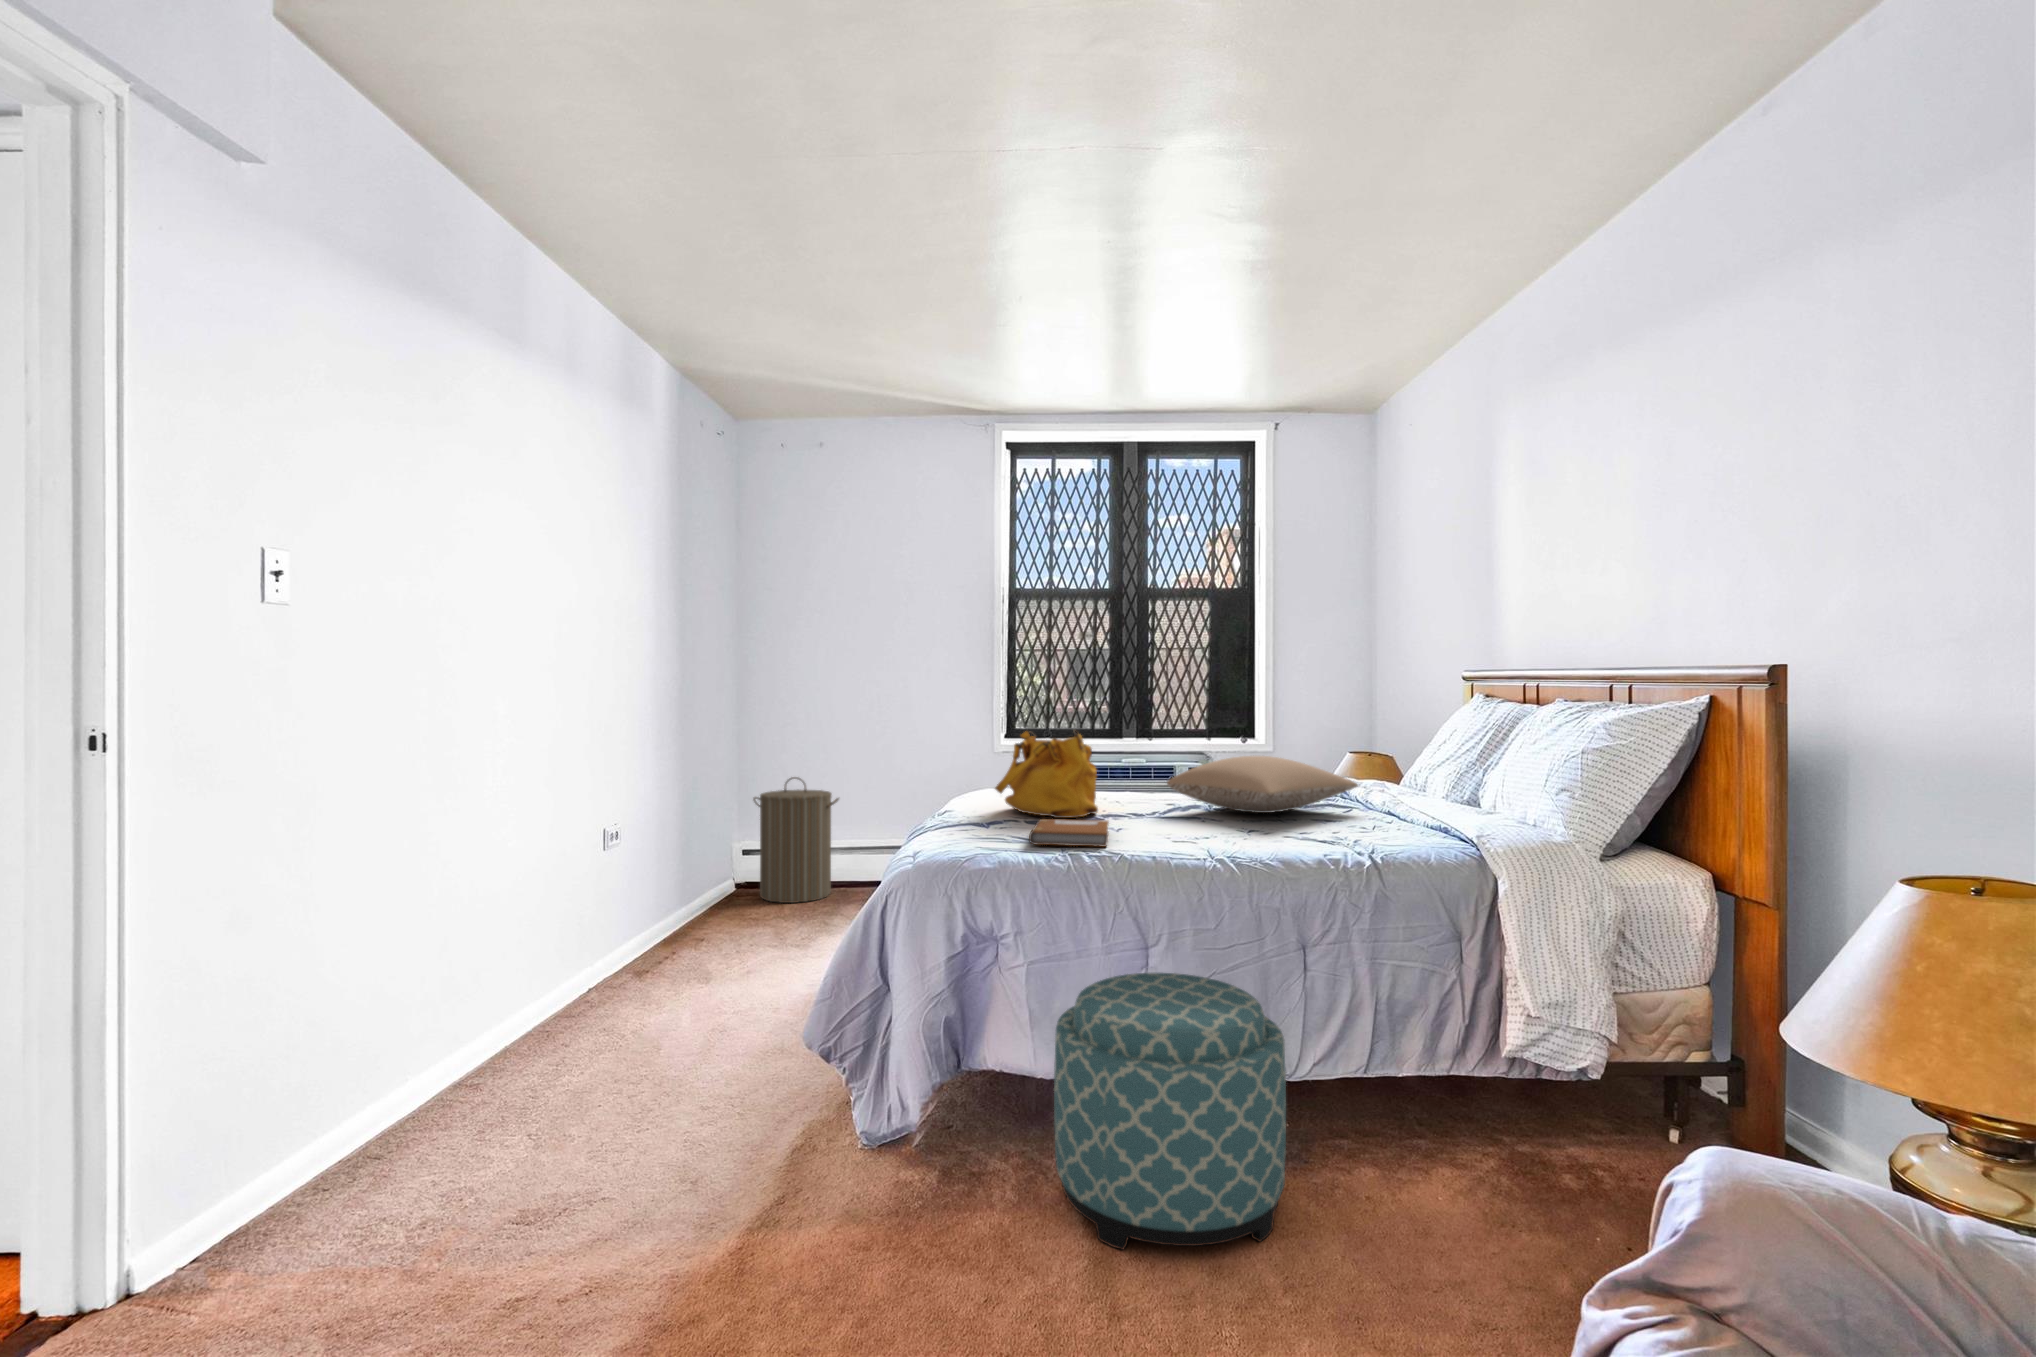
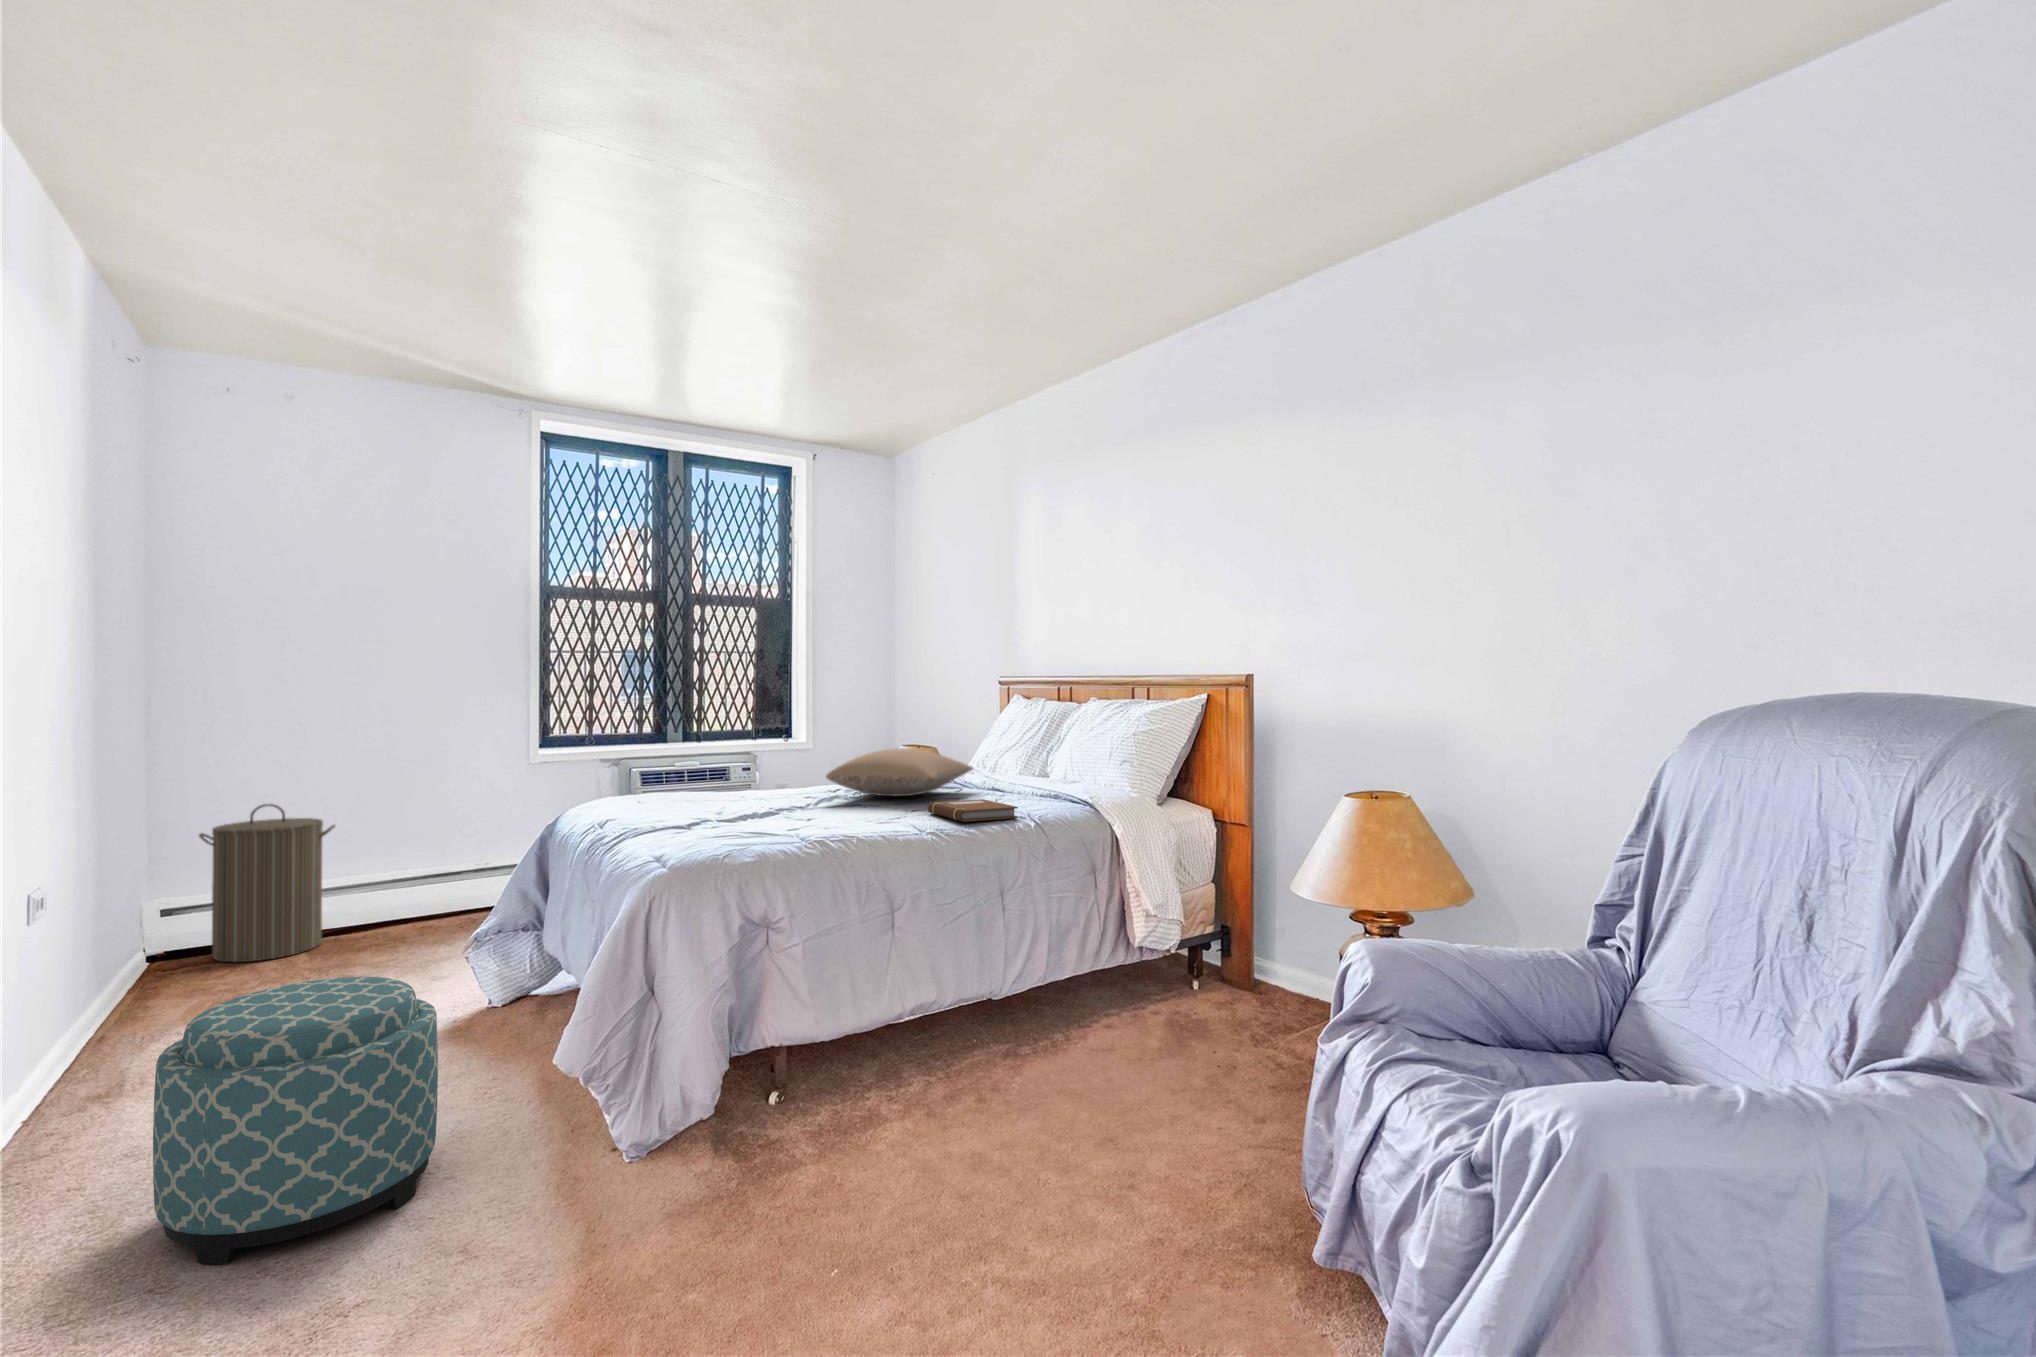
handbag: present [995,730,1098,818] -> none [665,731,768,815]
notebook: present [1029,819,1109,847] -> present [928,799,1018,822]
ottoman: present [1054,973,1286,1250] -> present [153,977,438,1264]

